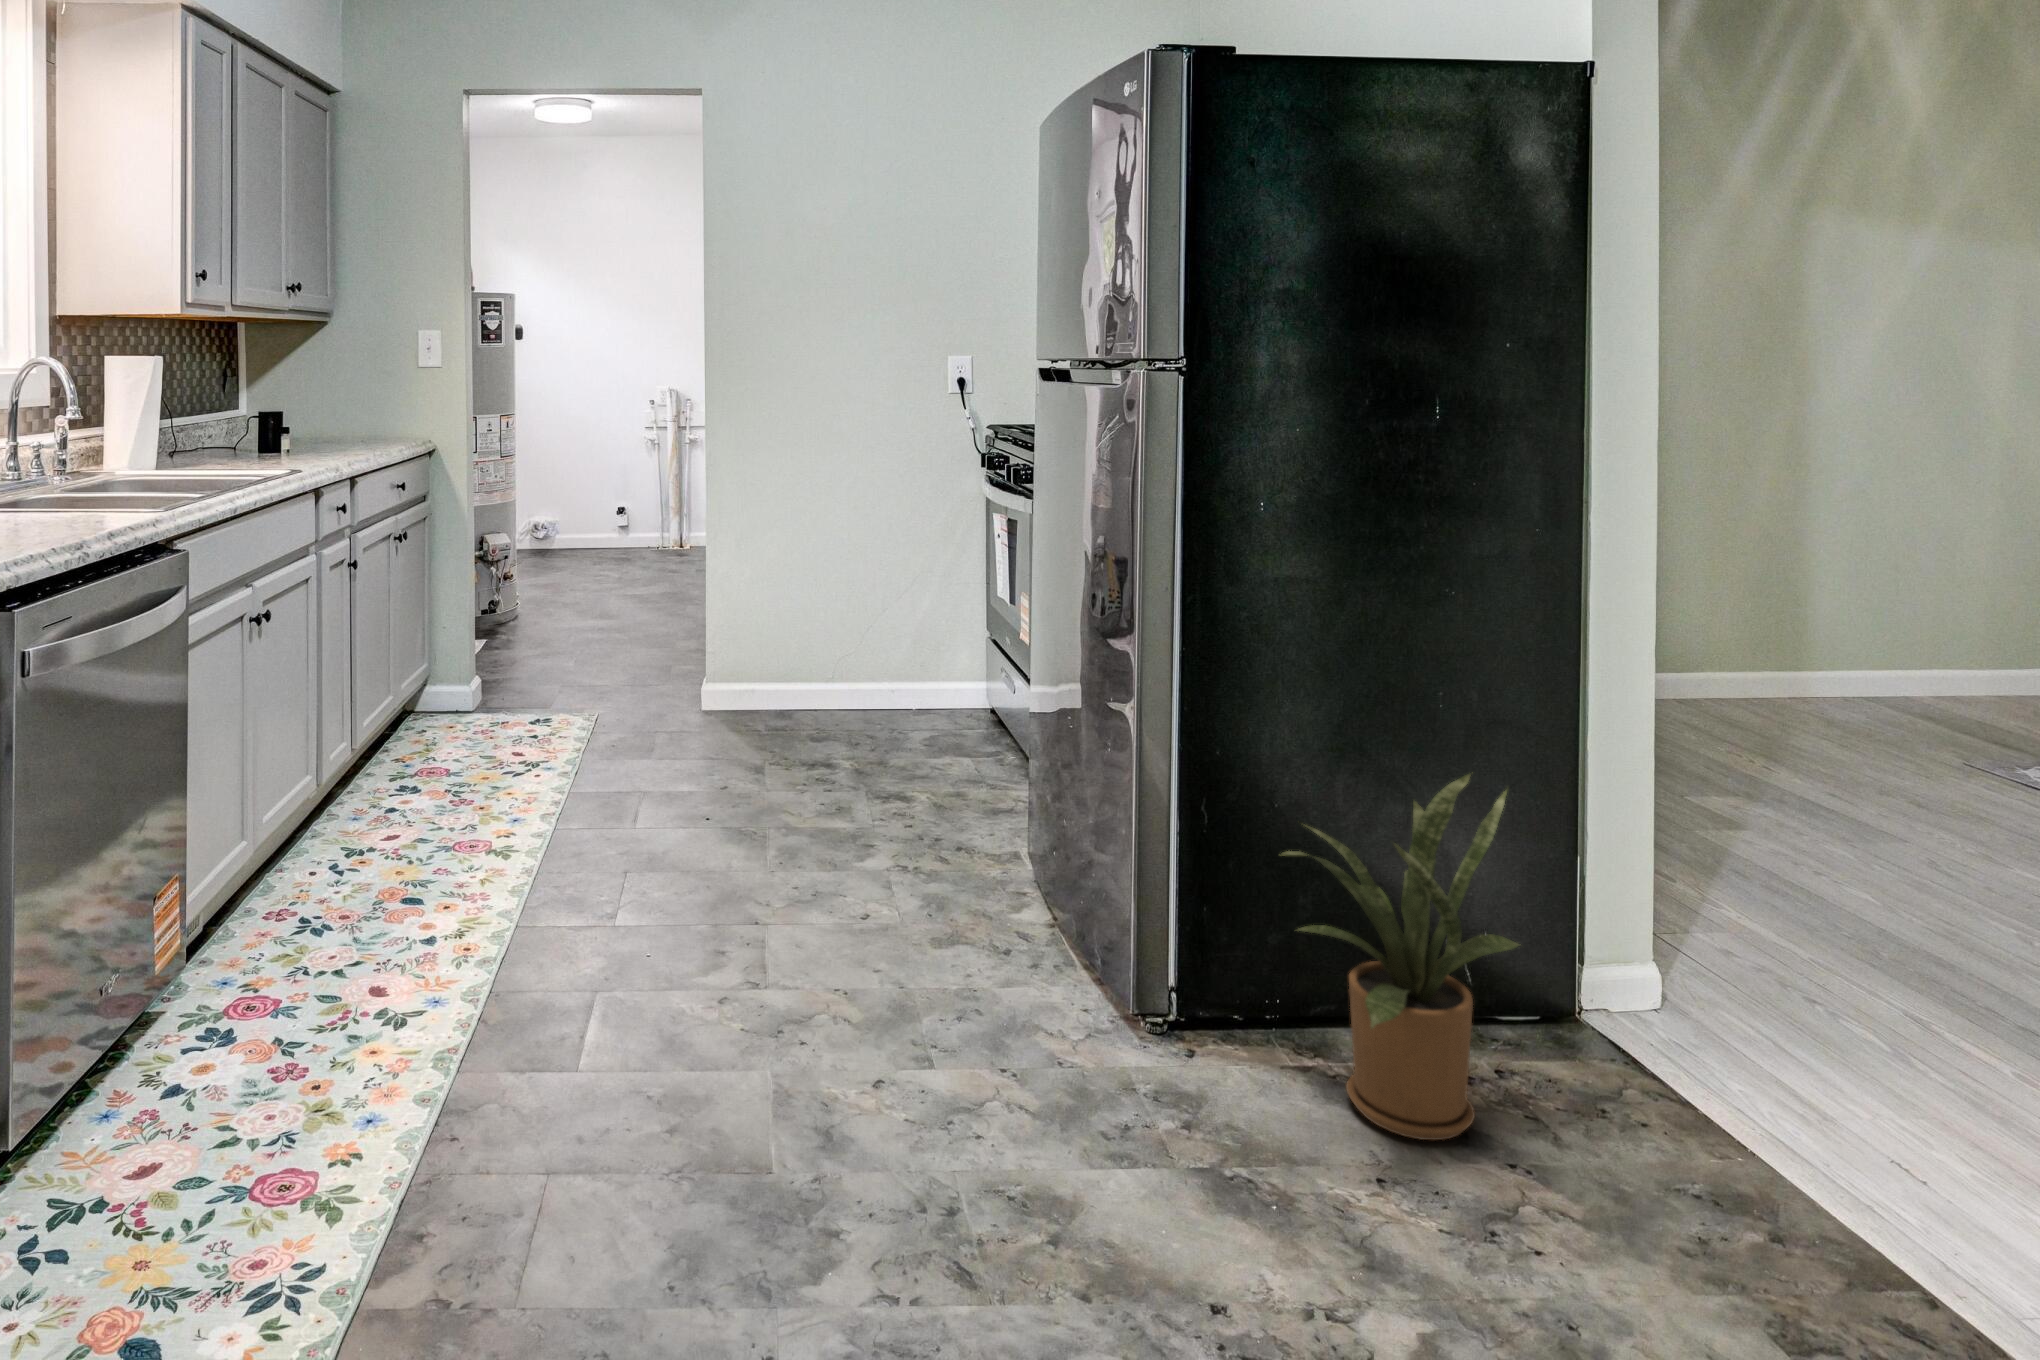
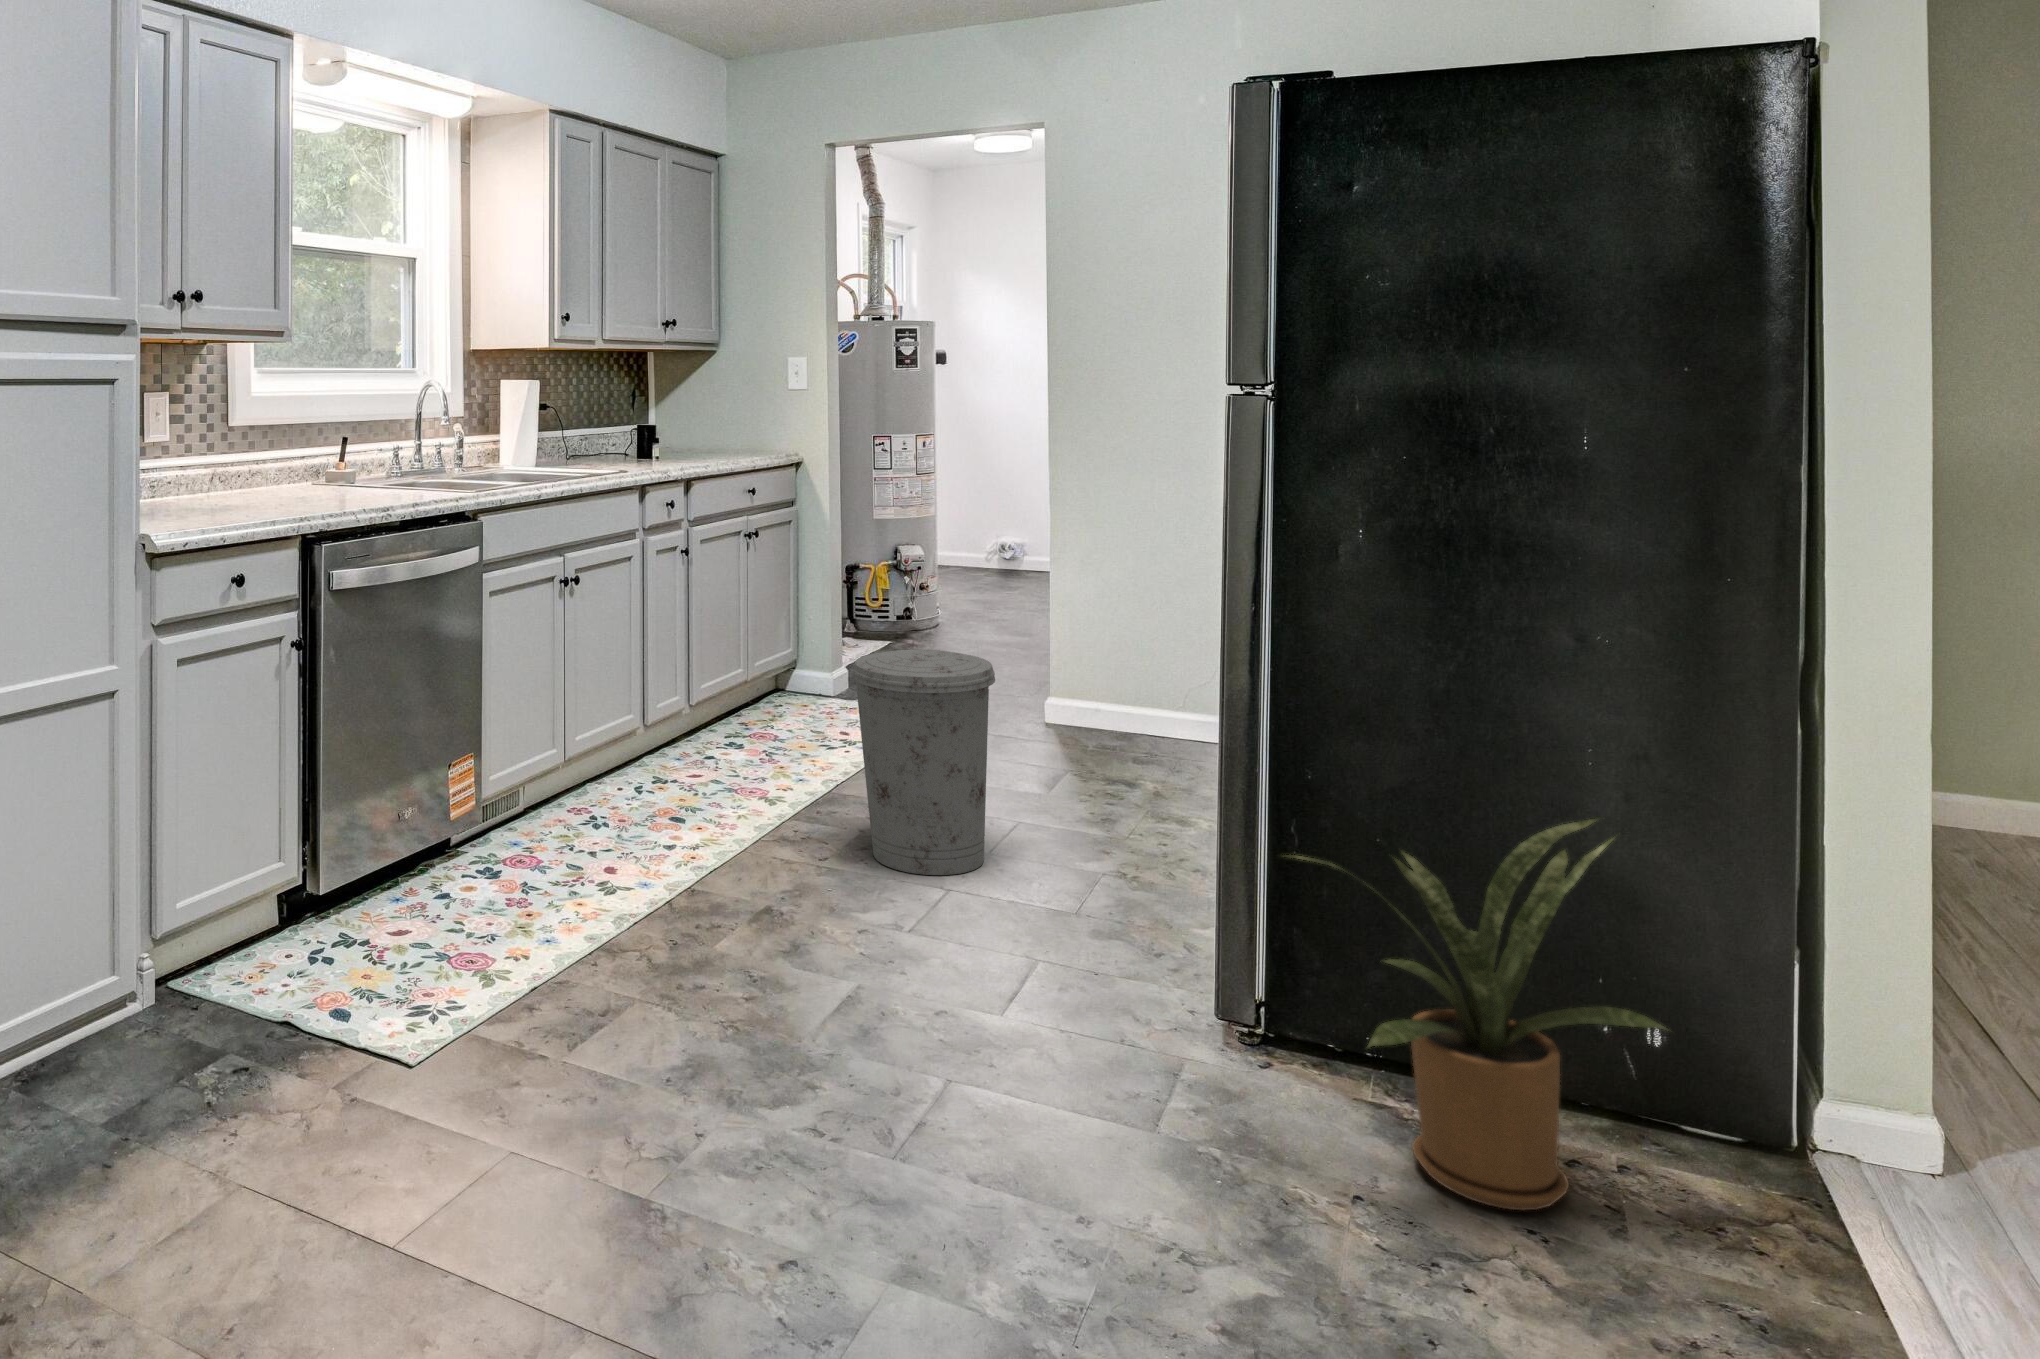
trash can: none [639,662,788,910] -> present [853,649,995,875]

